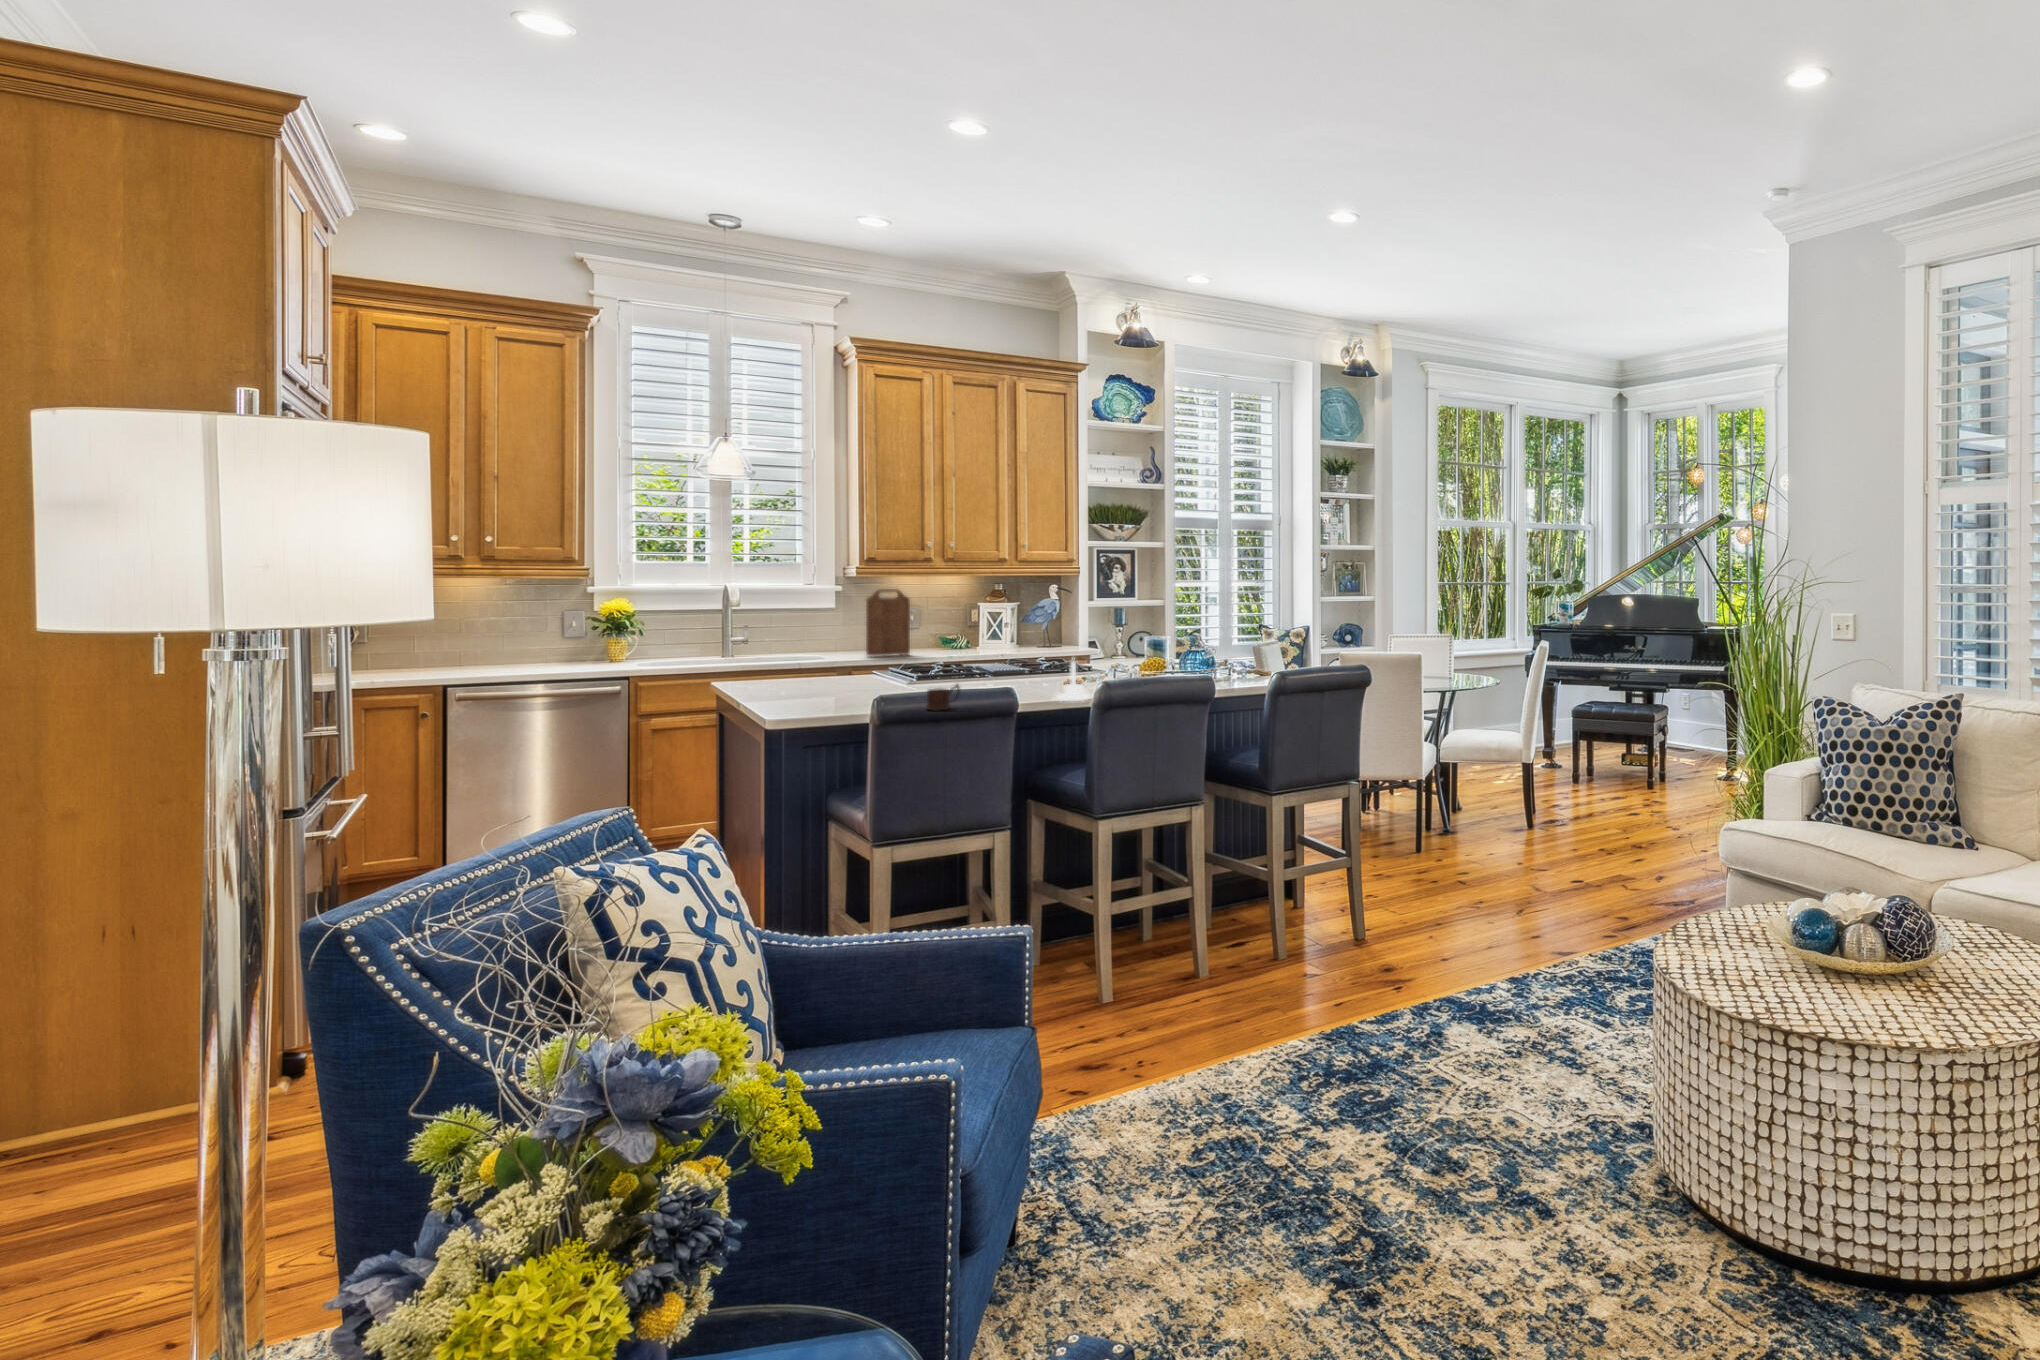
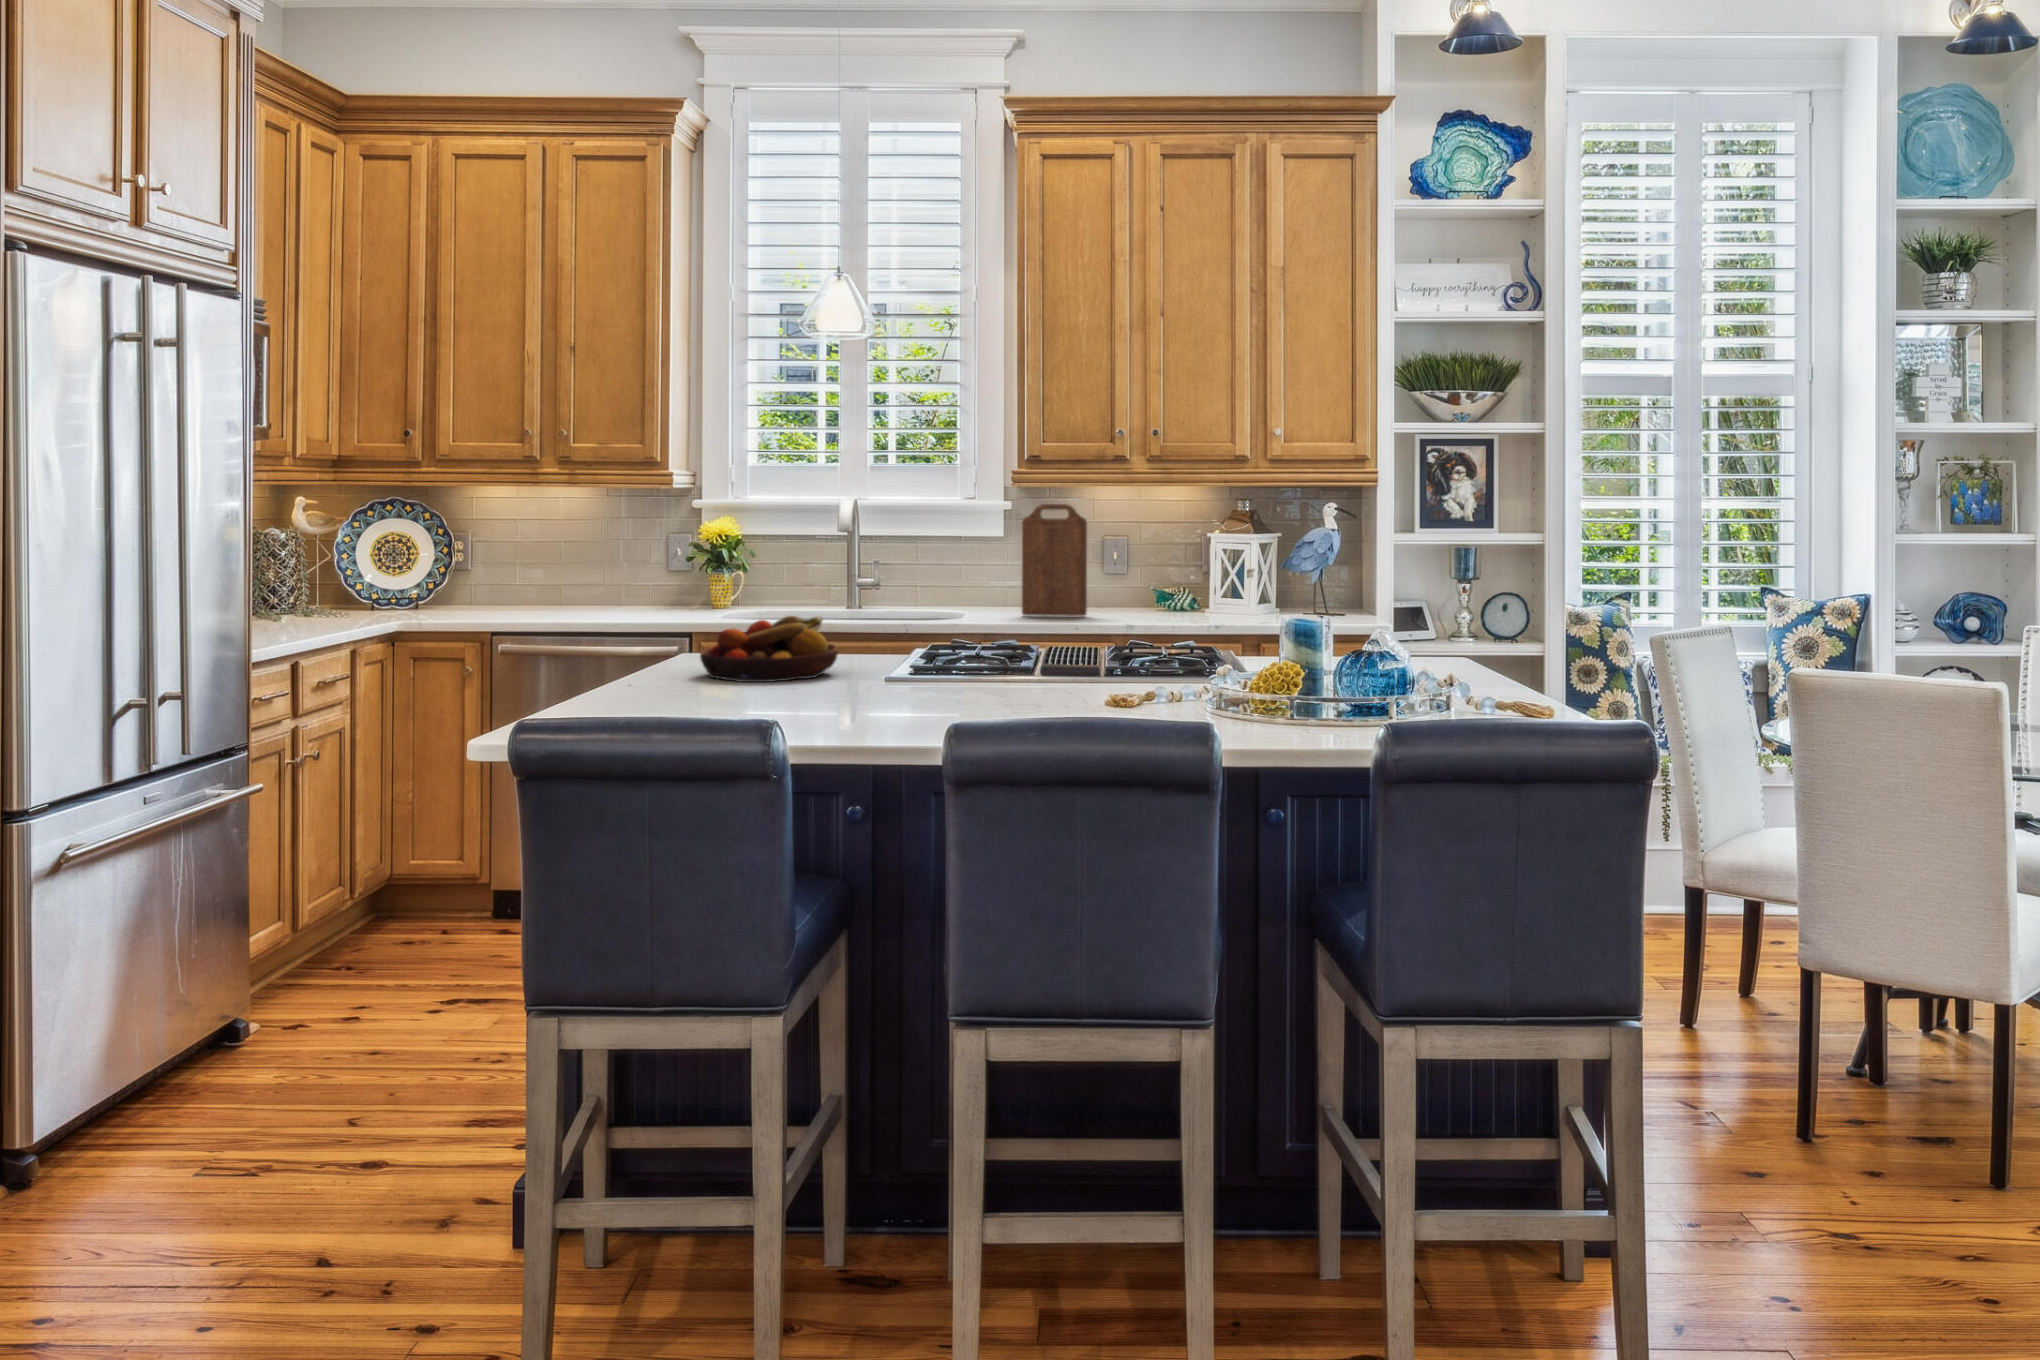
candle holder: present [1055,661,1091,701] -> none [1120,598,1194,696]
fruit bowl: none [785,671,873,710] -> present [700,616,838,682]
mug: present [926,684,960,710] -> none [876,644,939,694]

